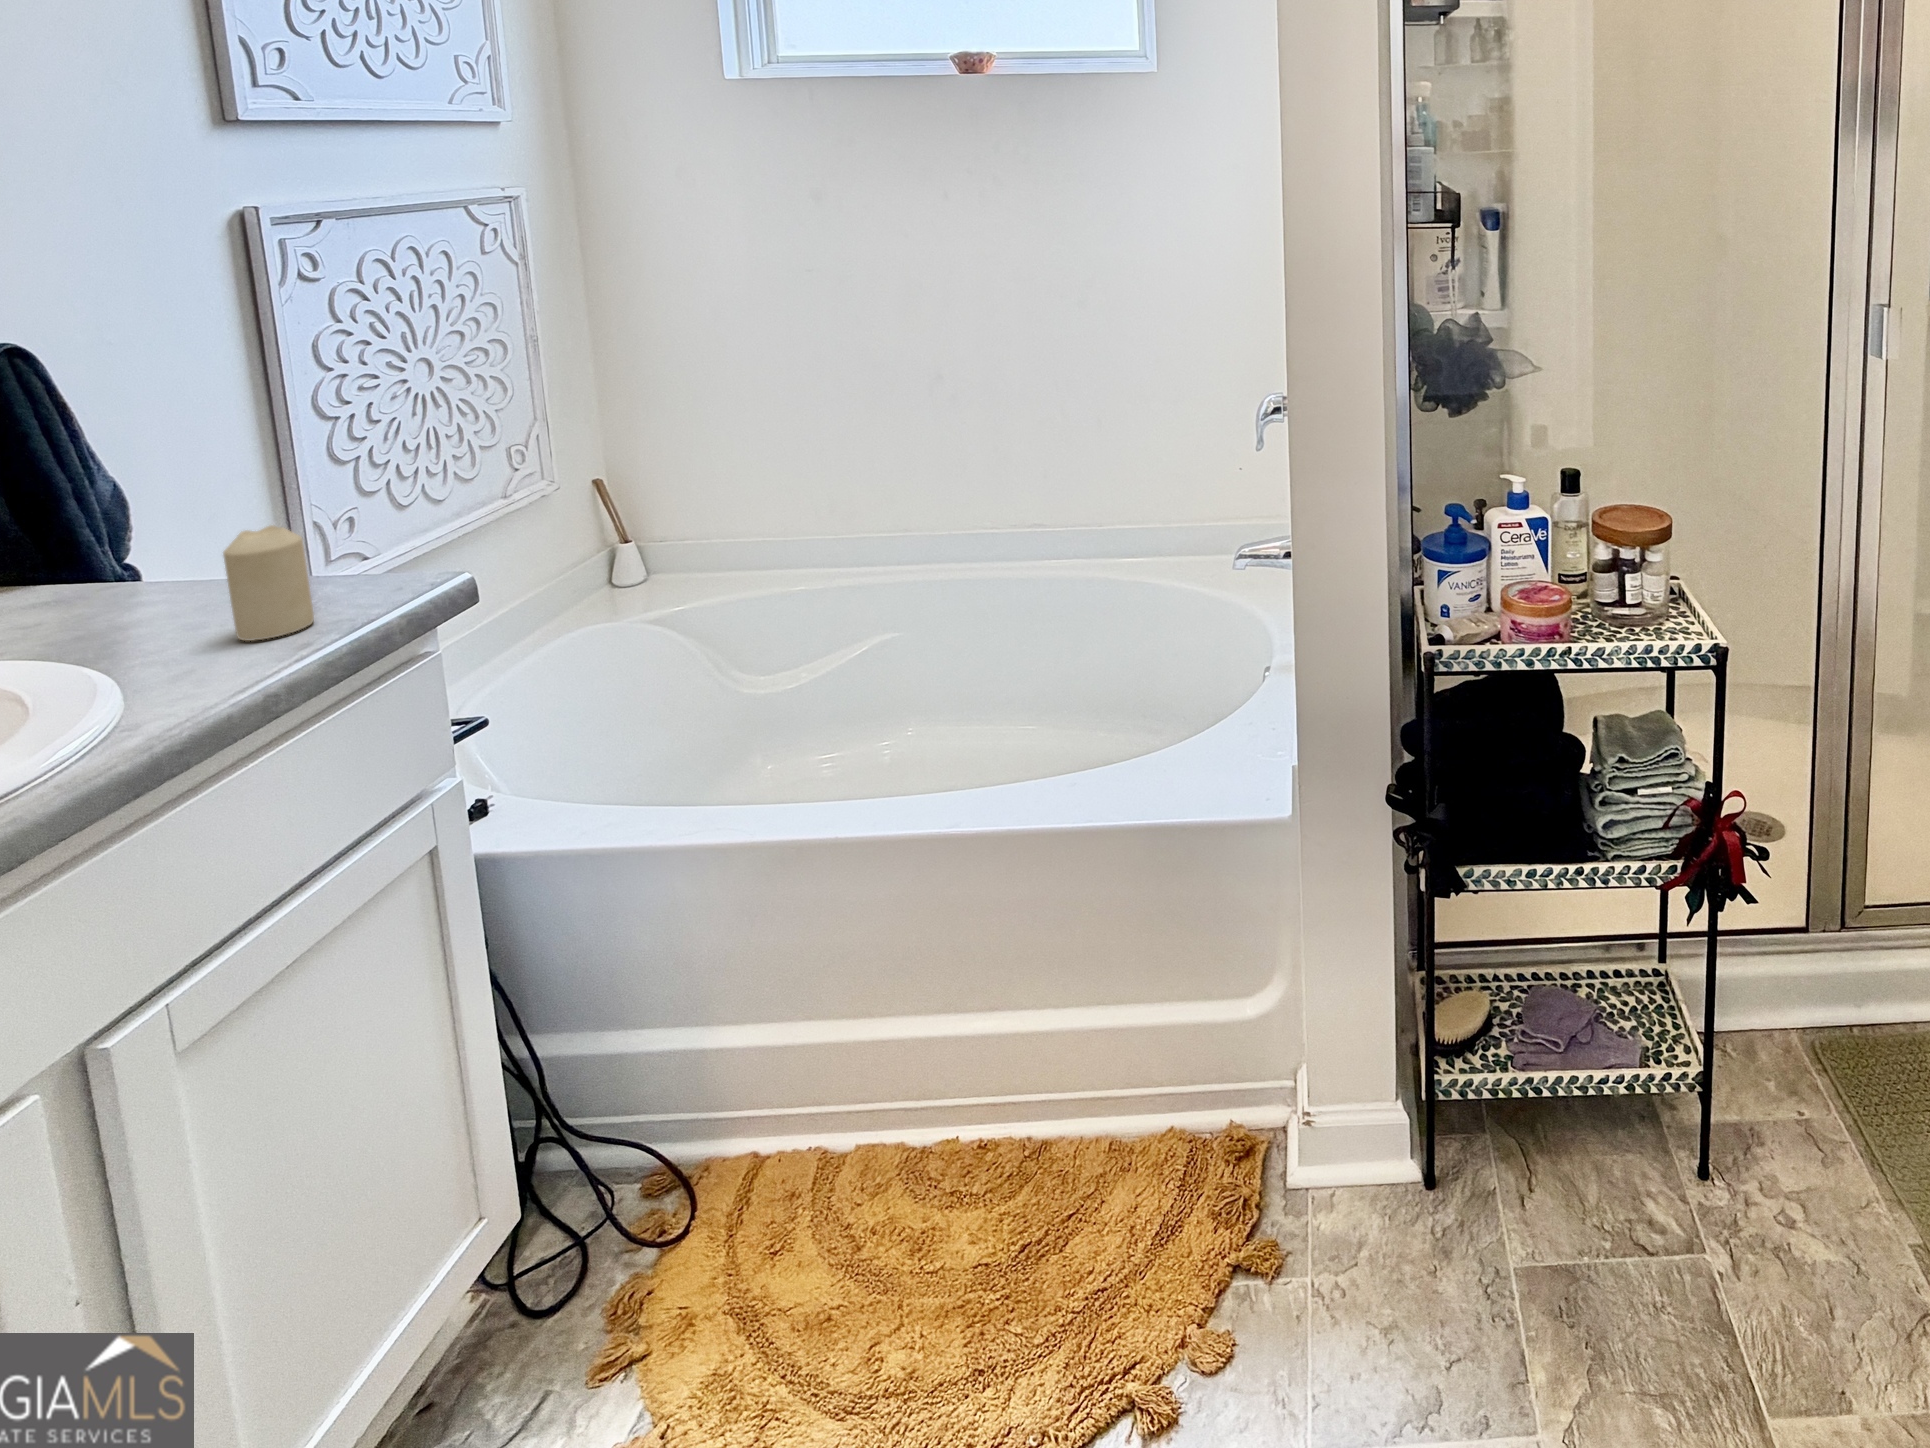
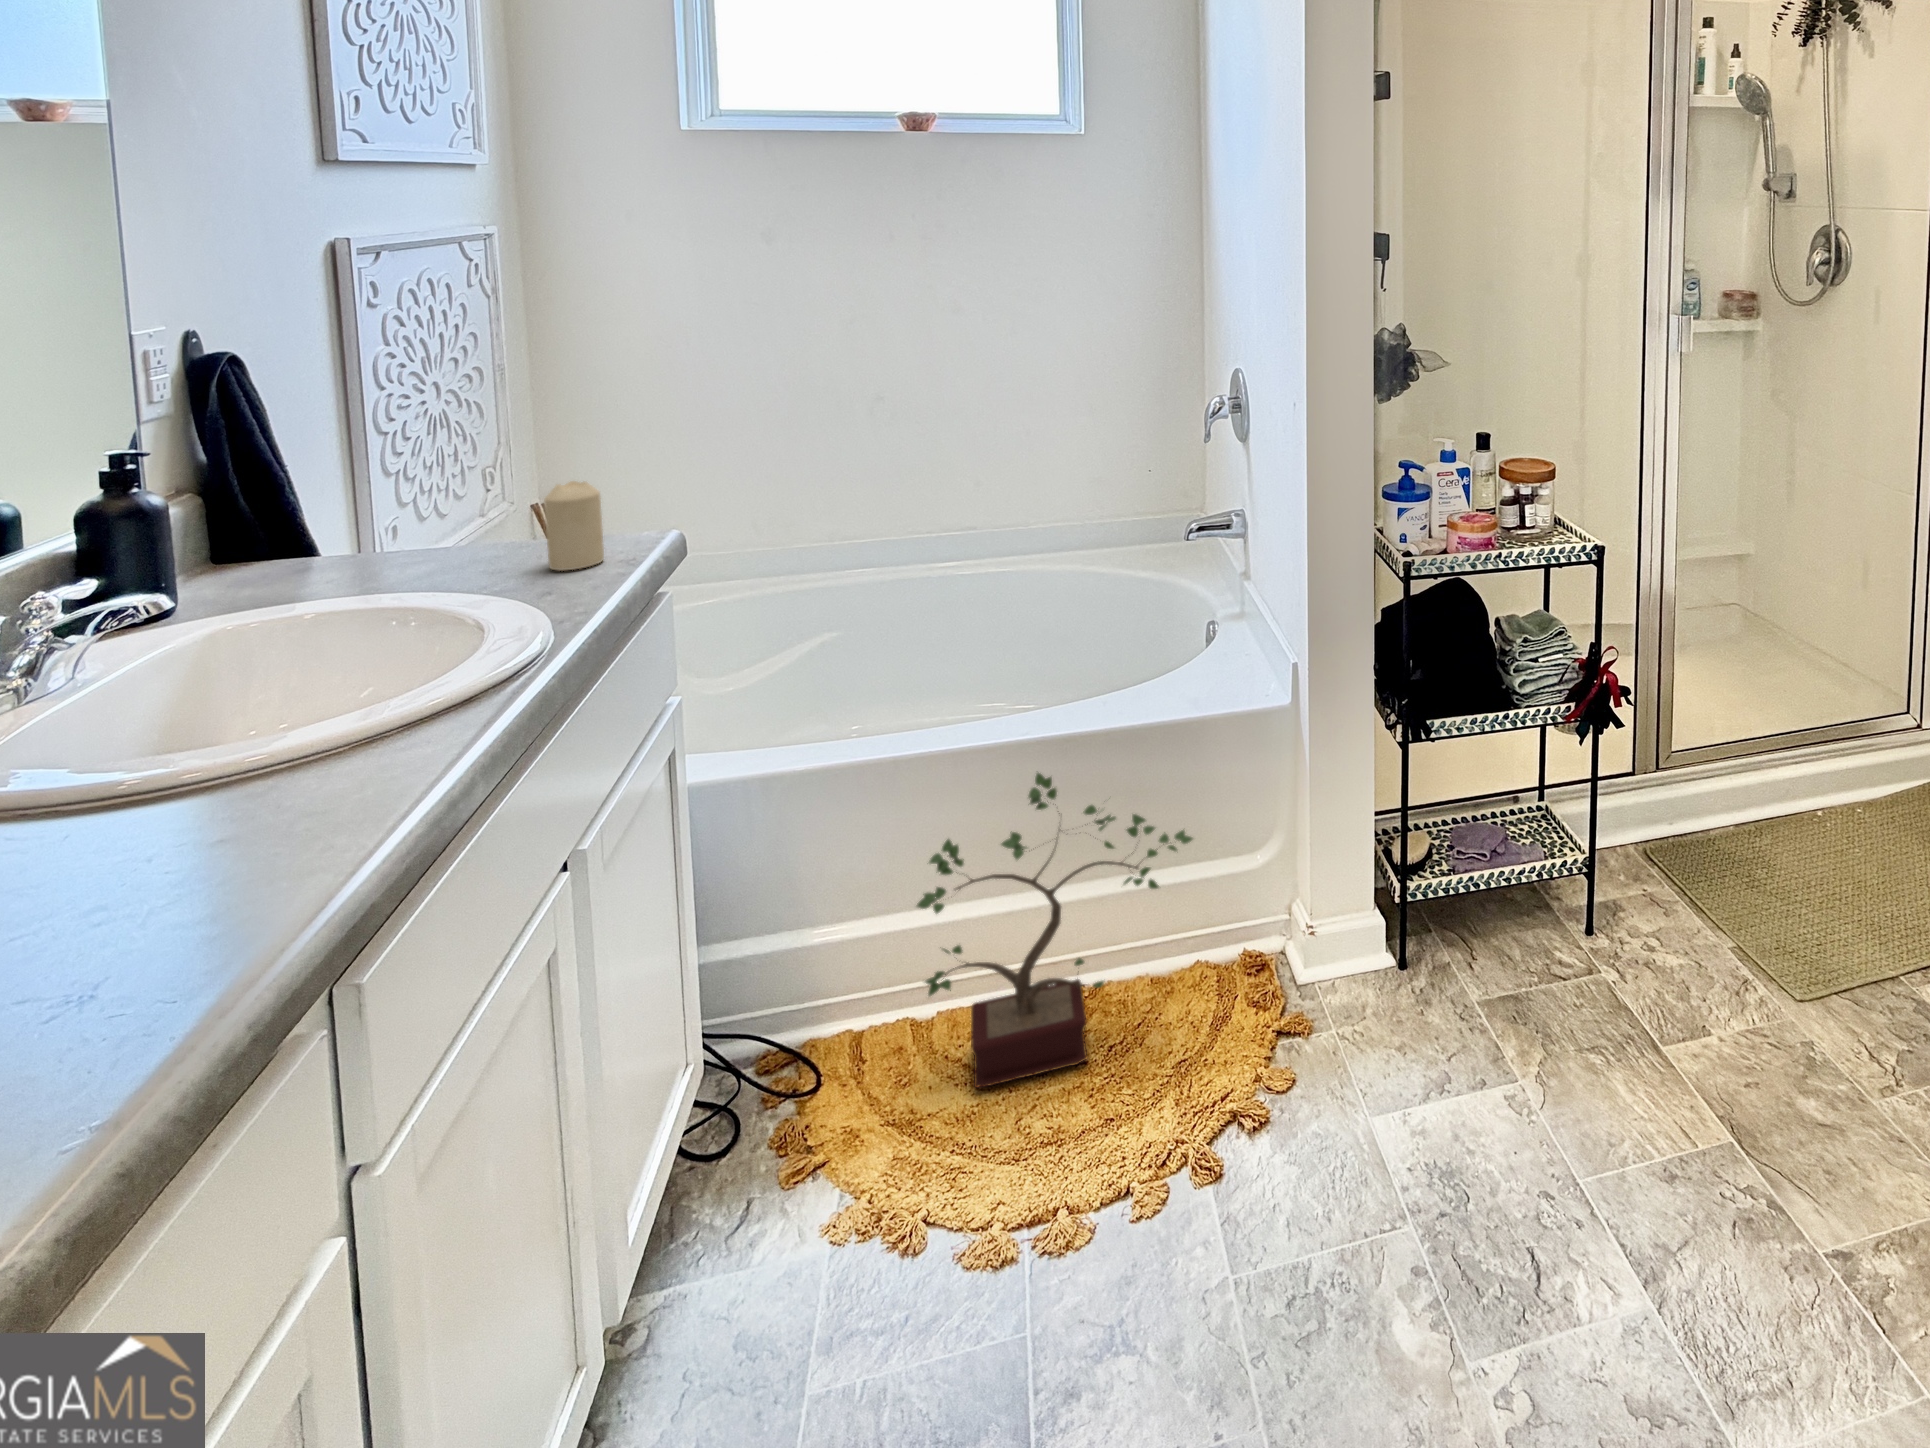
potted plant: none [775,885,1124,1273] -> present [917,773,1193,1088]

